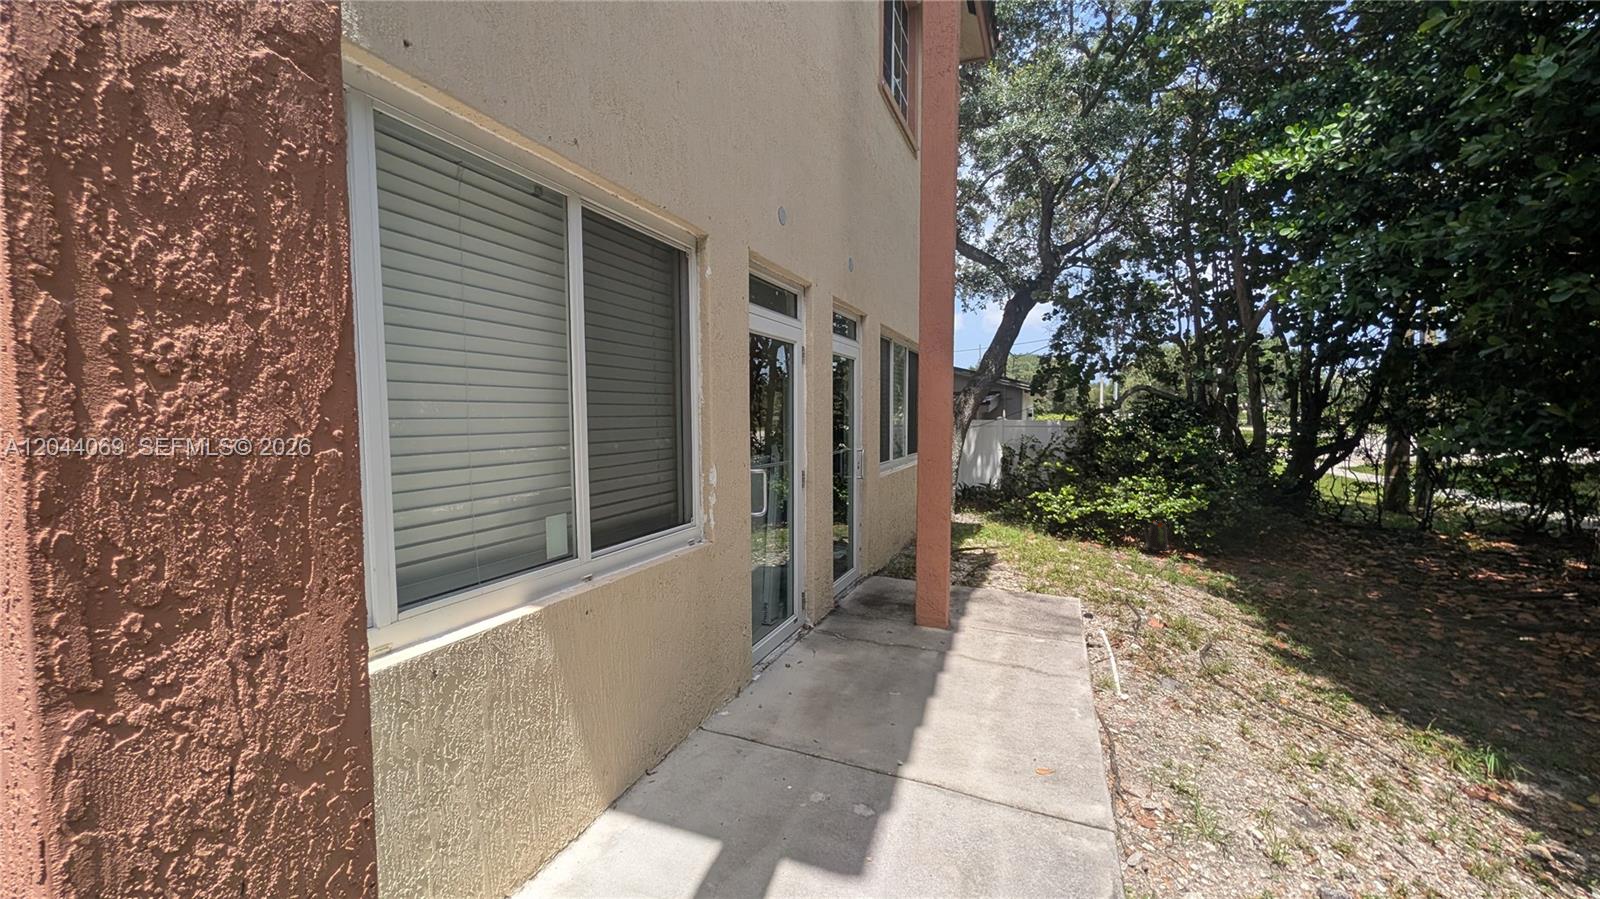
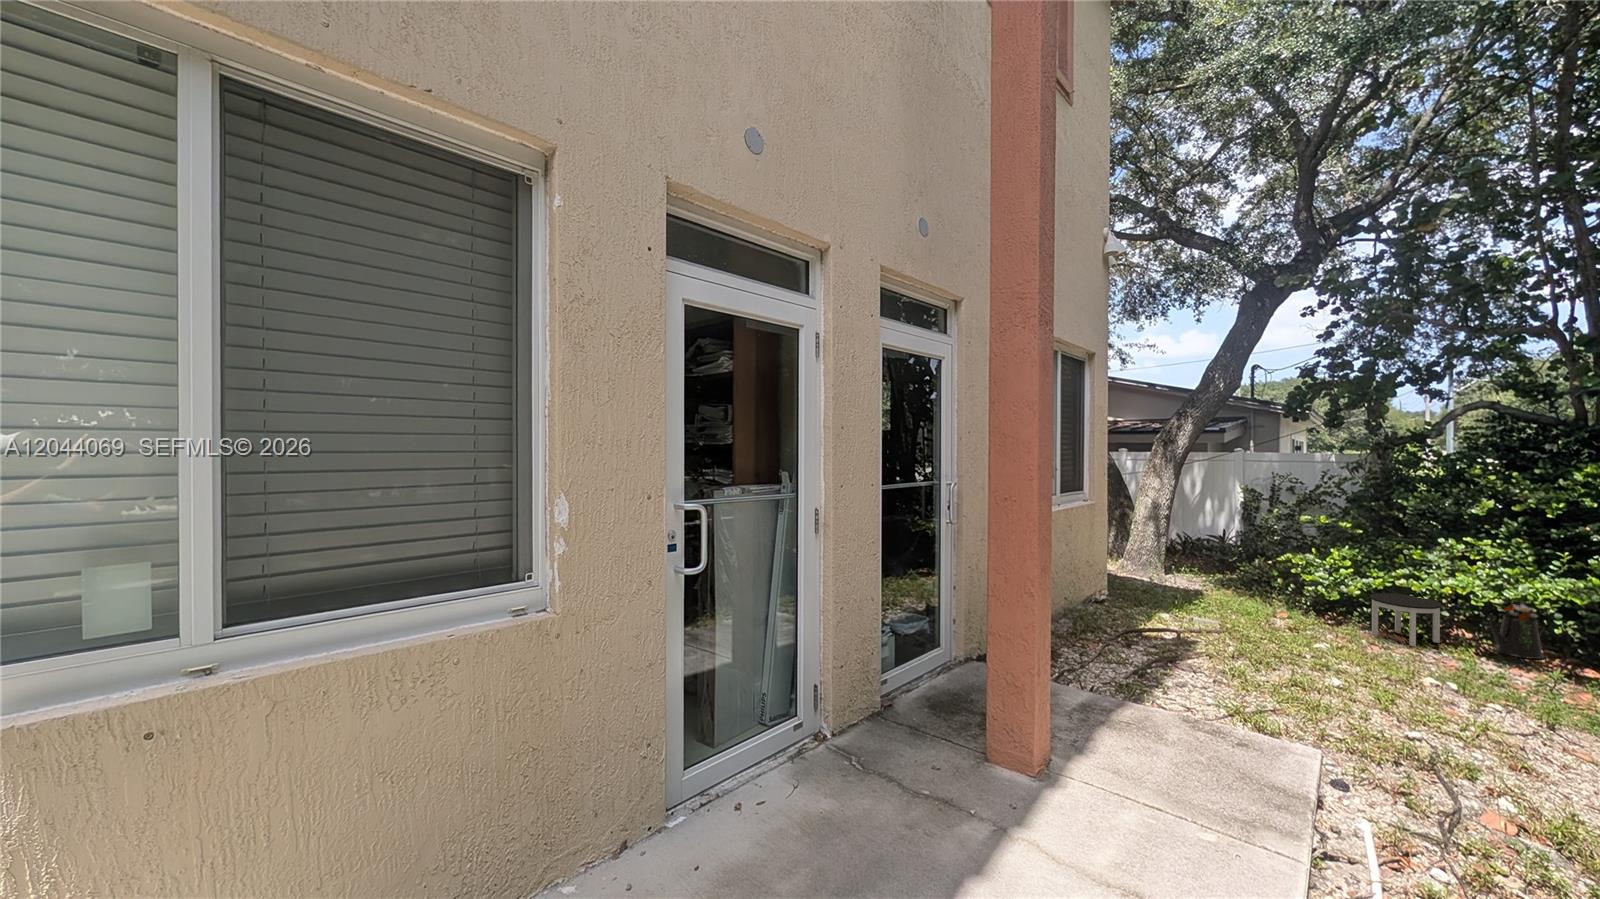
round table: none [1084,516,1121,548] -> present [1370,593,1442,647]

